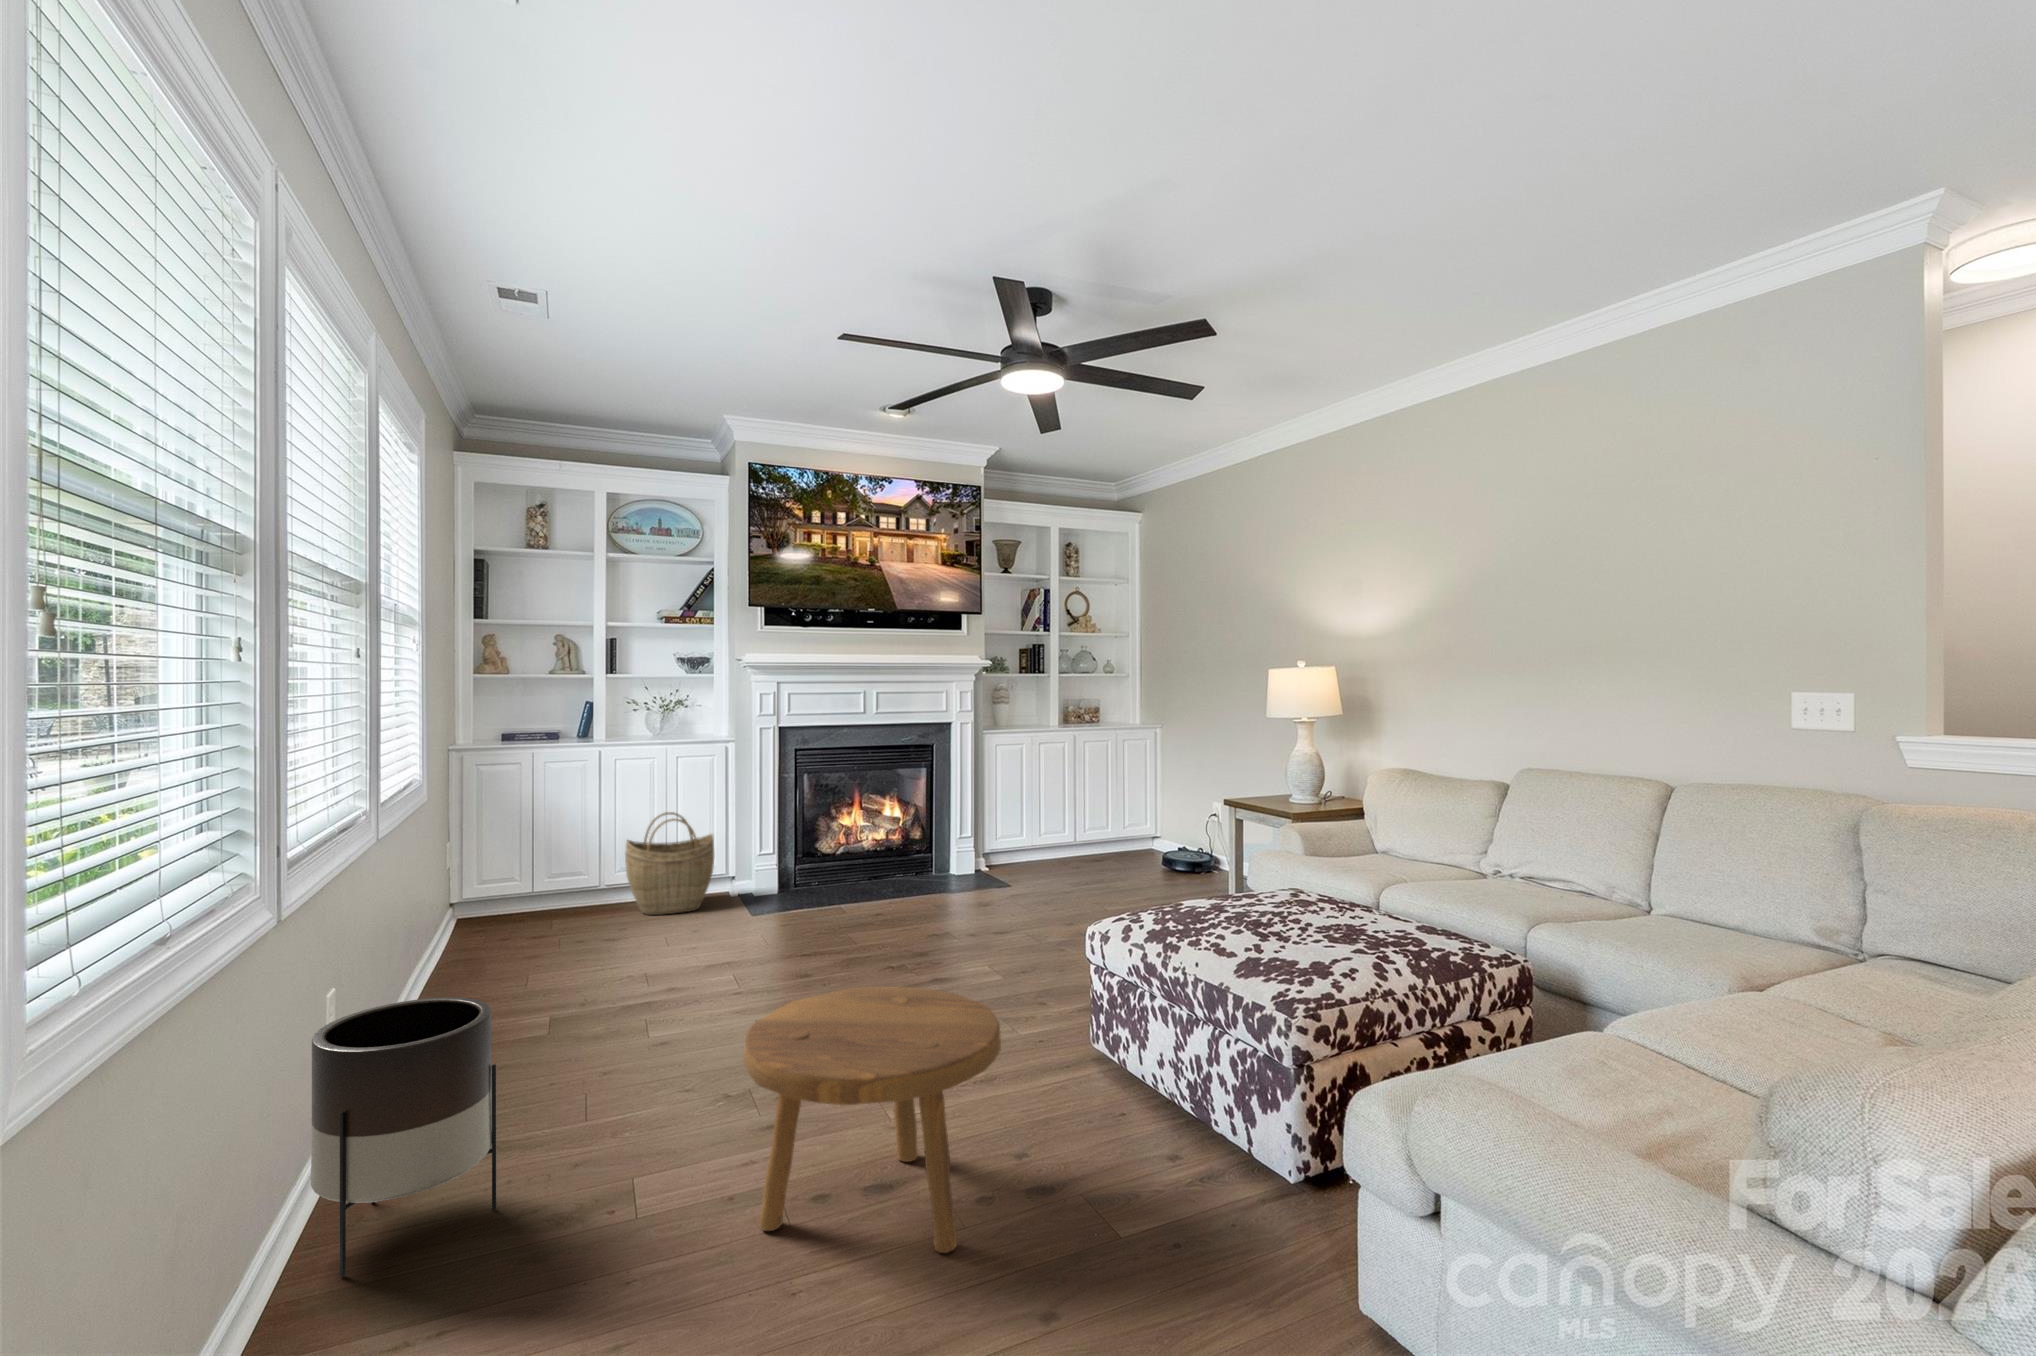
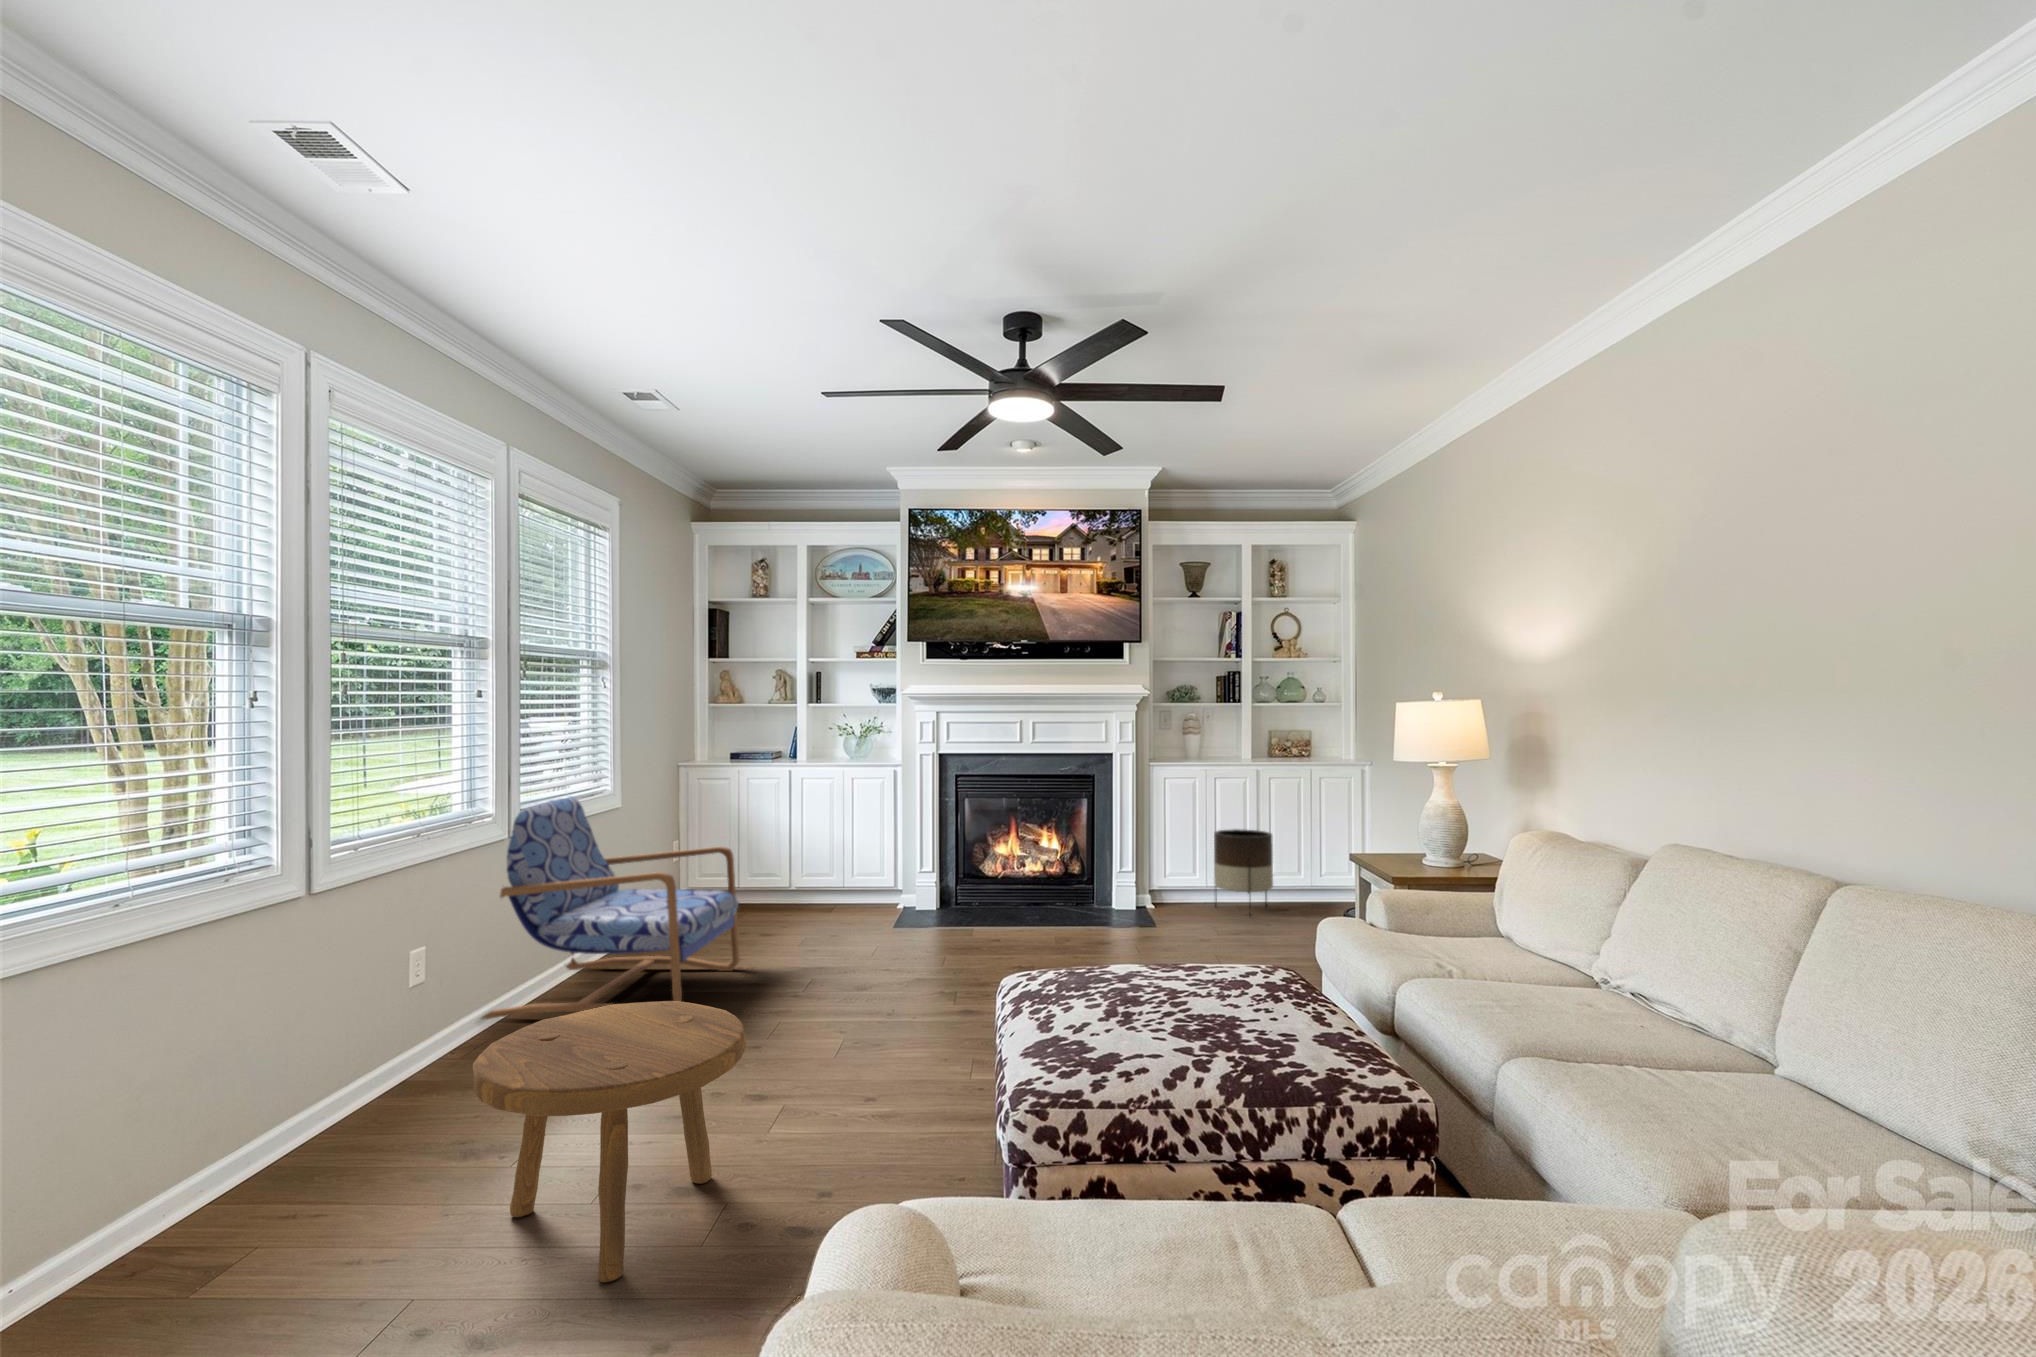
armchair: none [360,792,662,1073] -> present [481,796,739,1019]
woven basket: present [625,812,714,915] -> none [797,826,873,917]
planter: present [311,997,496,1277] -> present [1214,829,1273,906]

